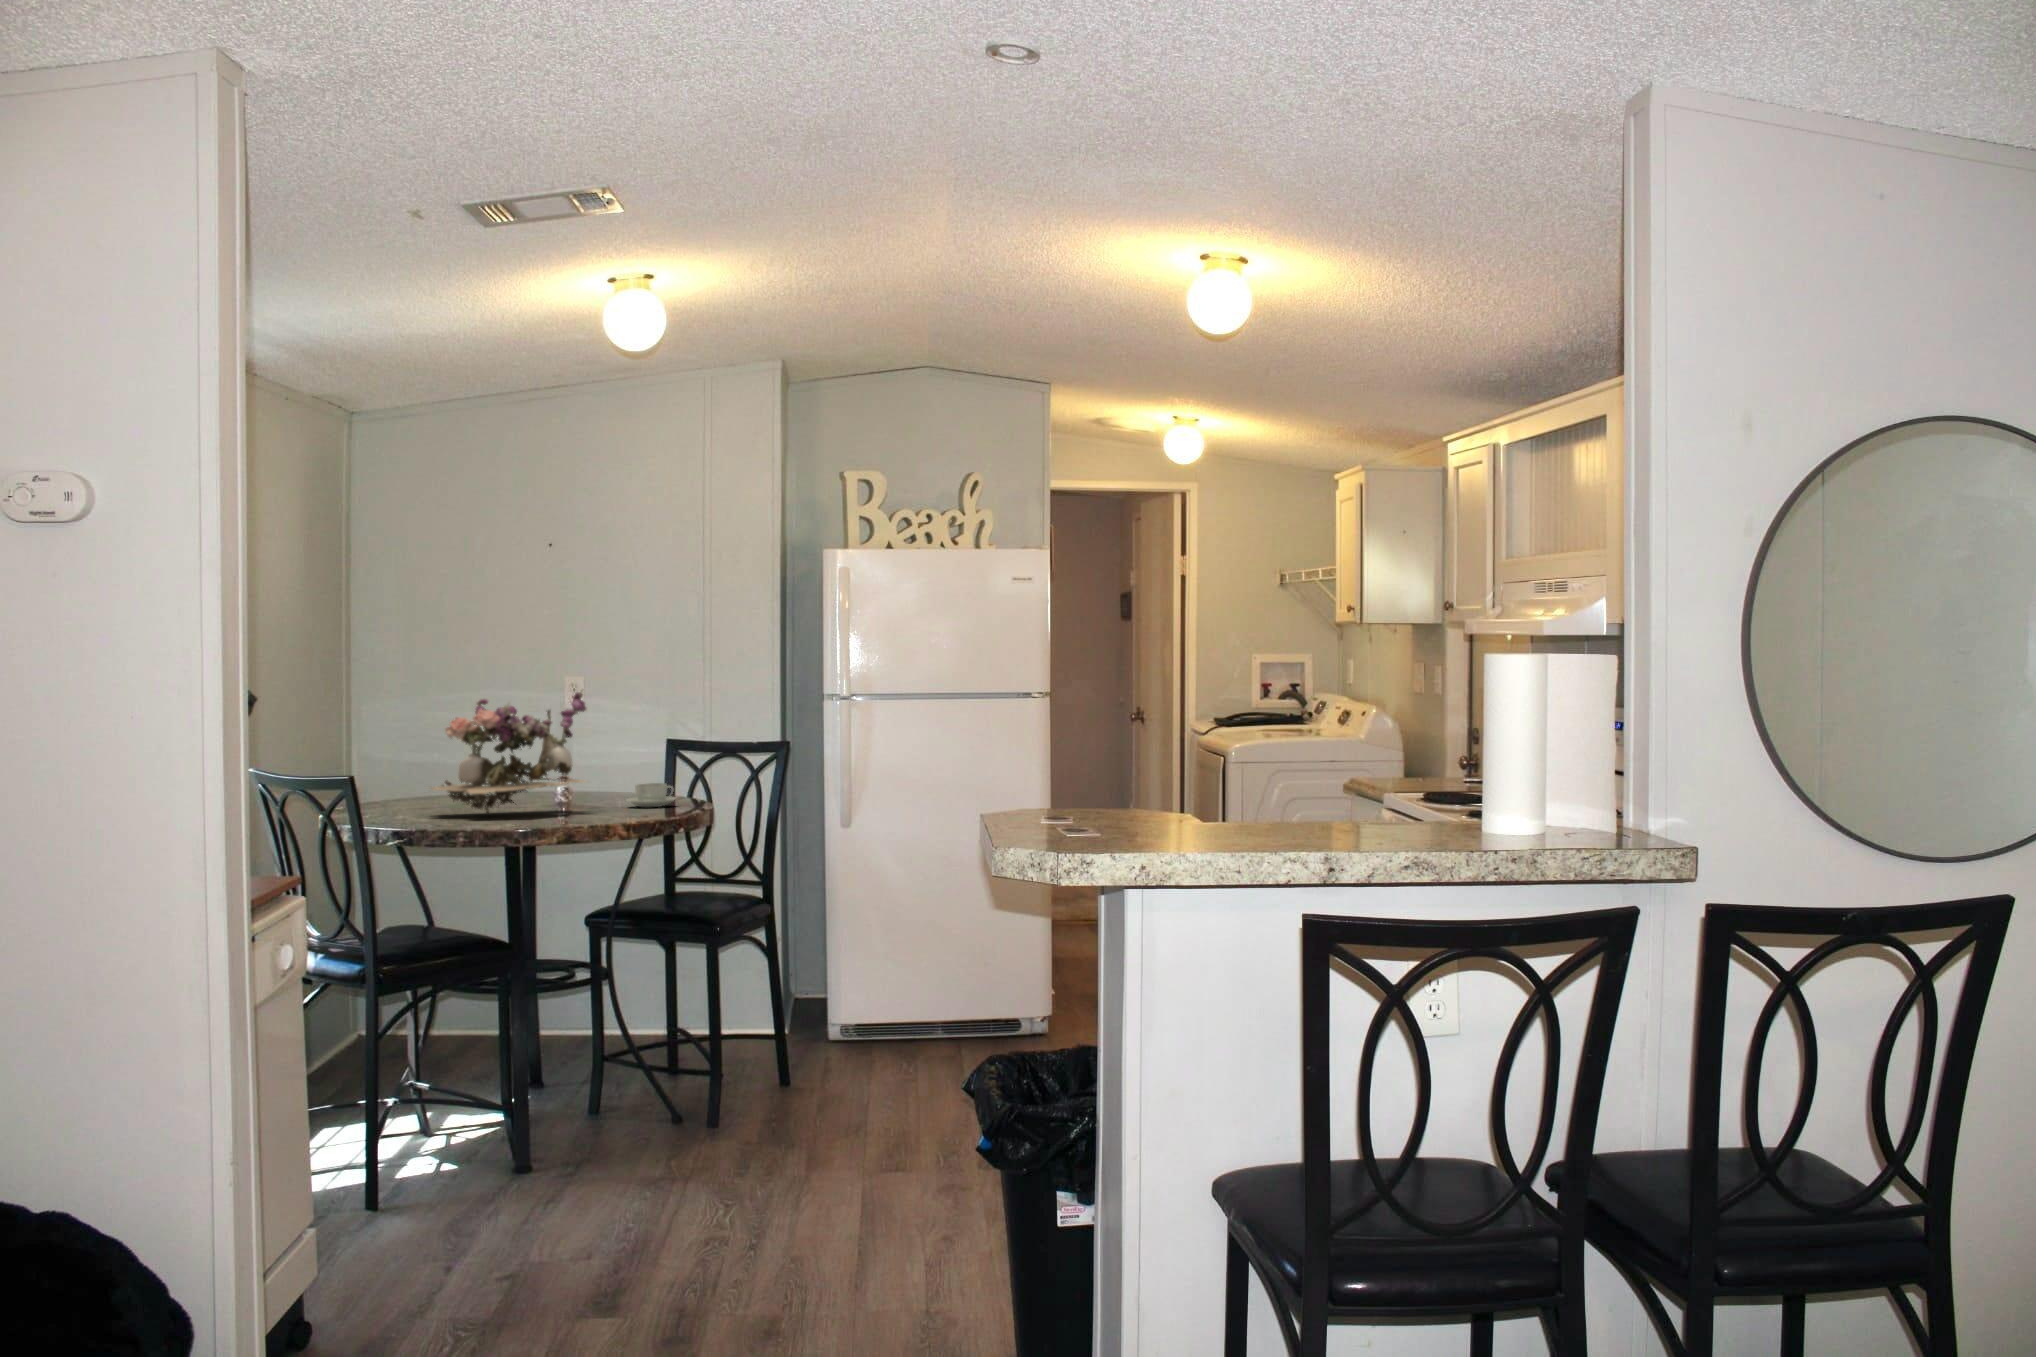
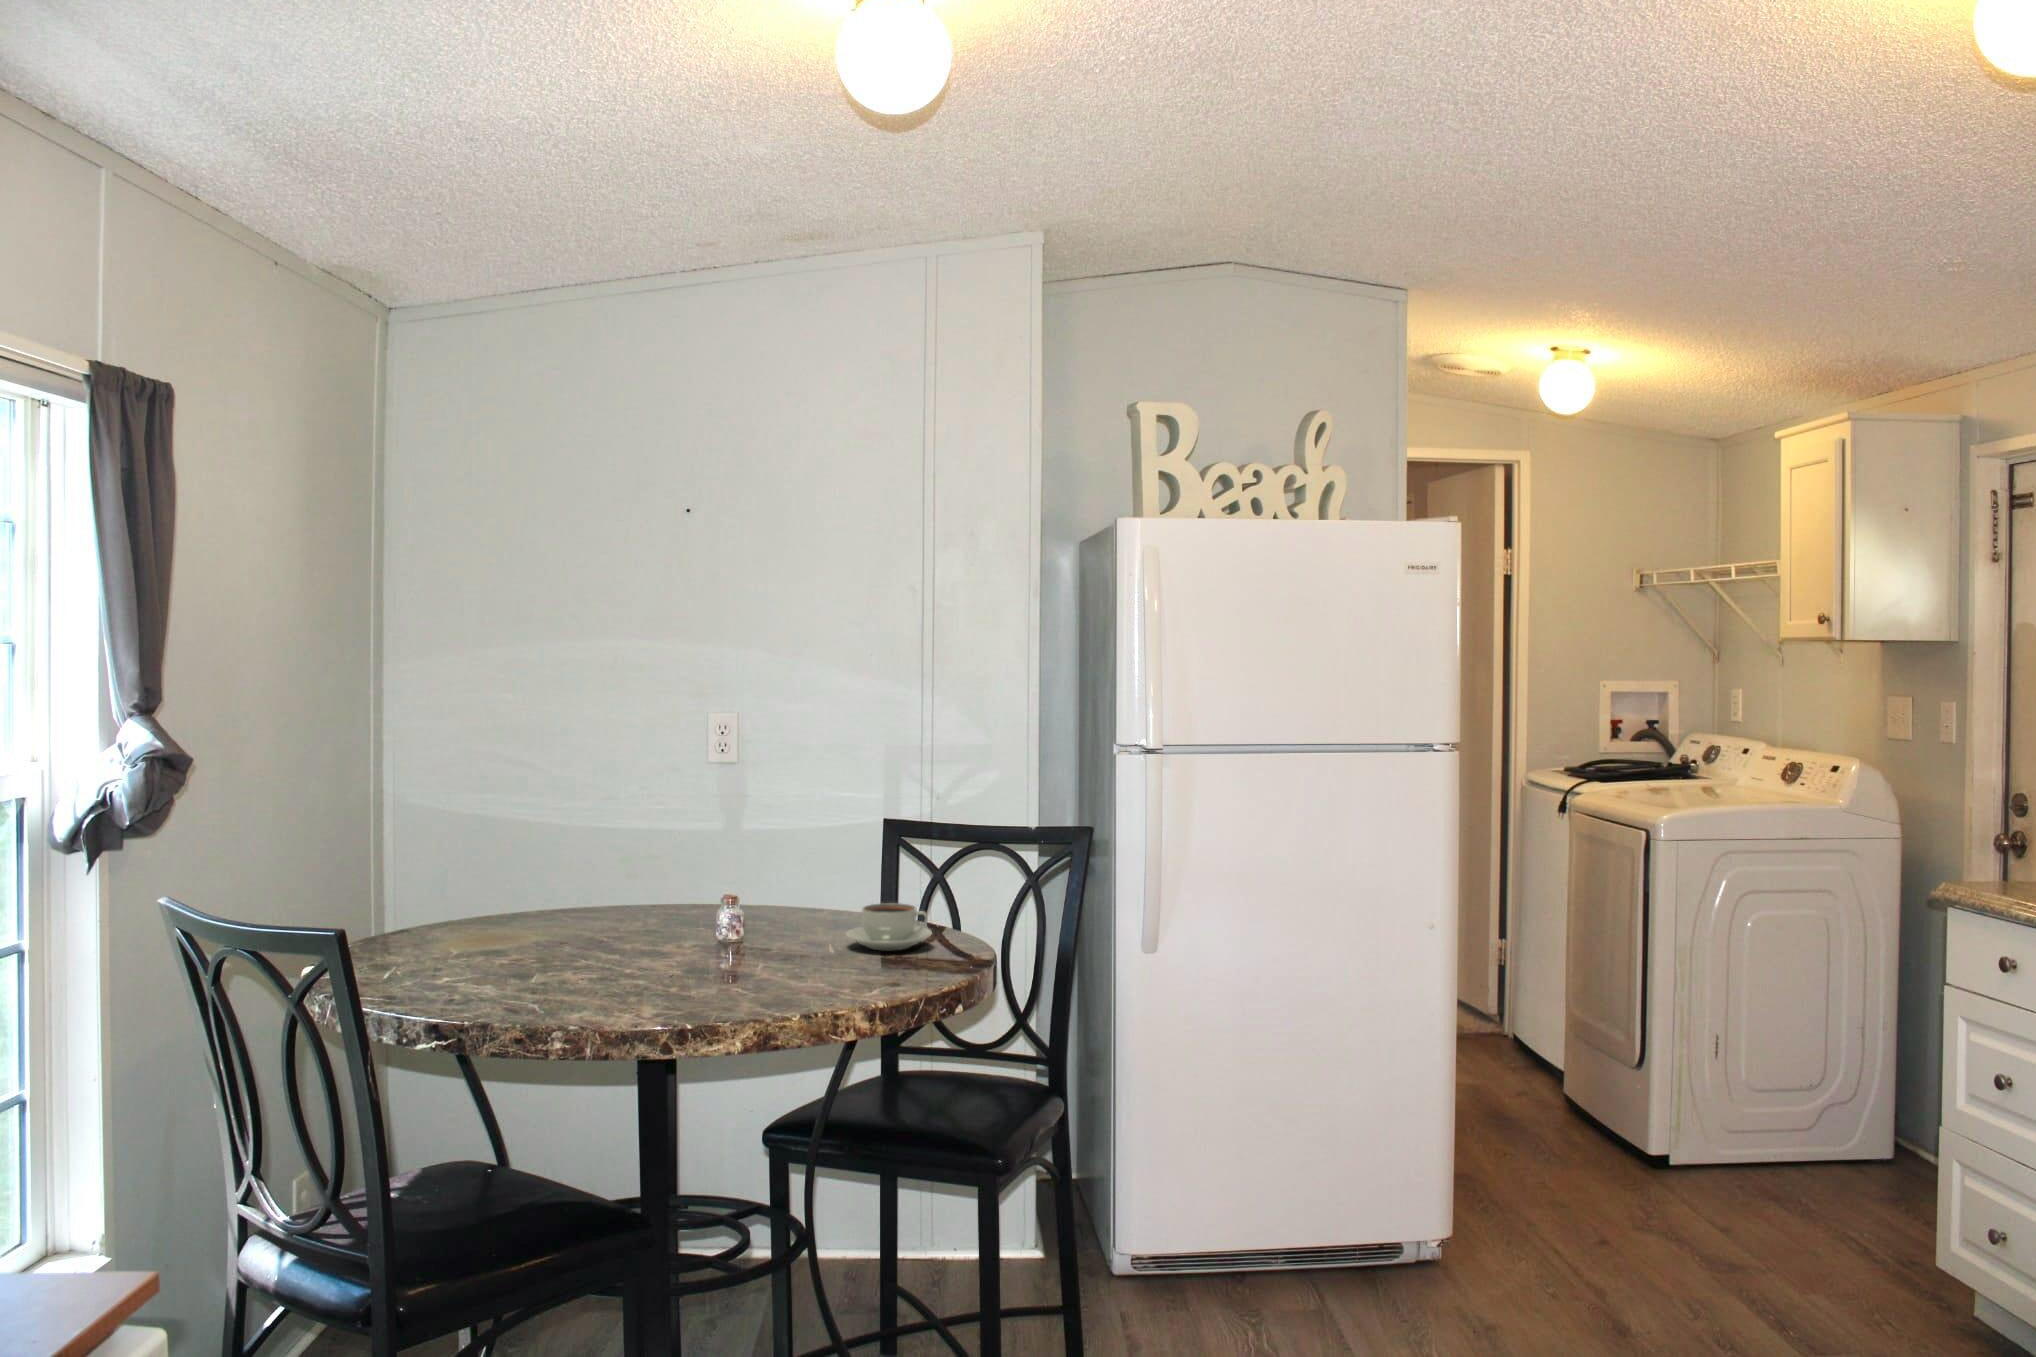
flower arrangement: present [428,690,586,813] -> none [497,743,792,972]

